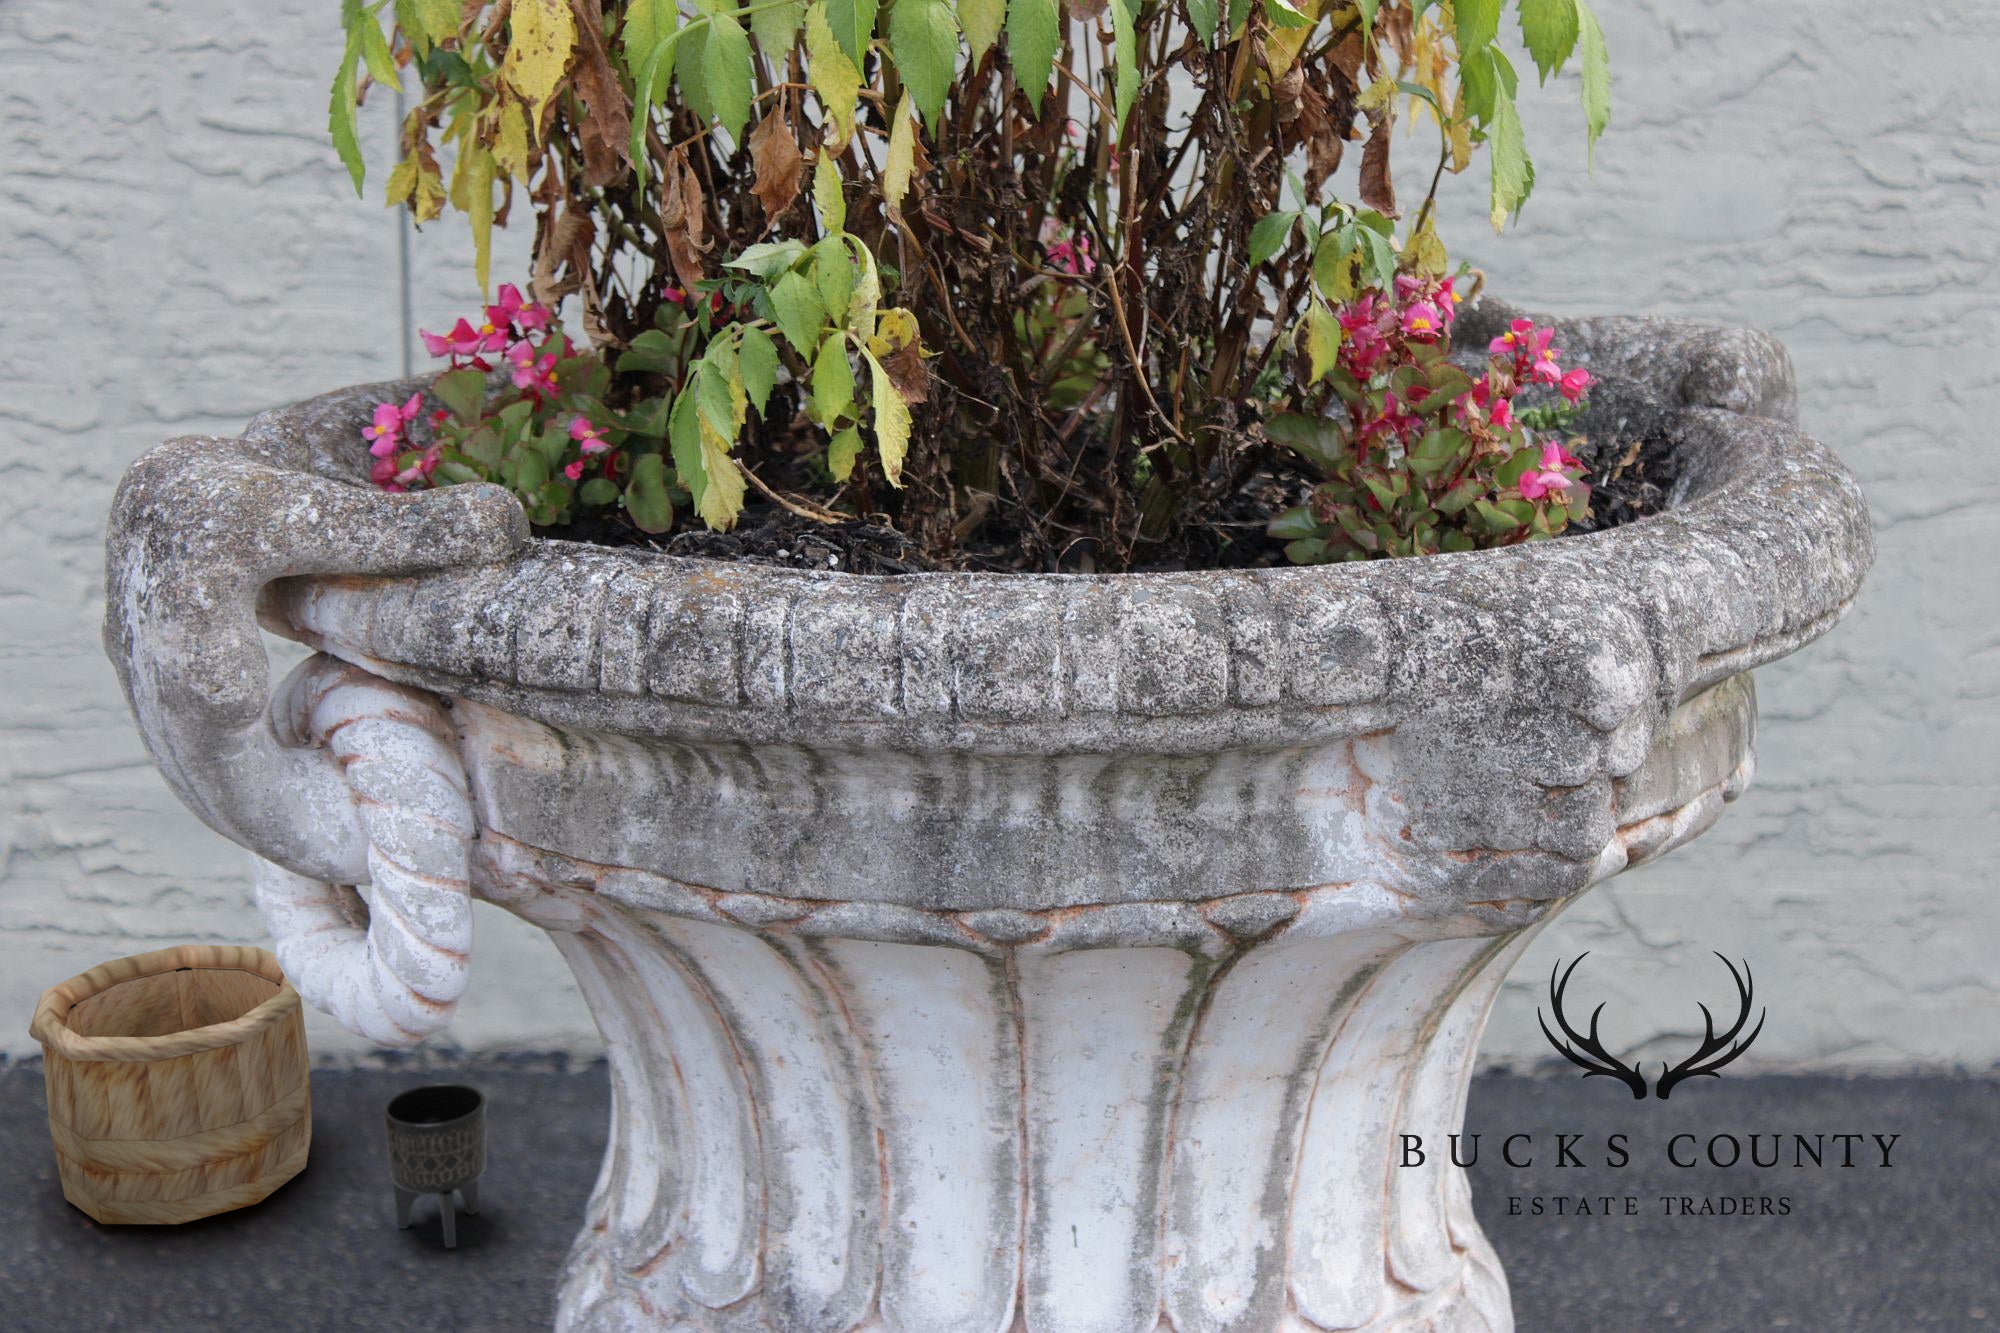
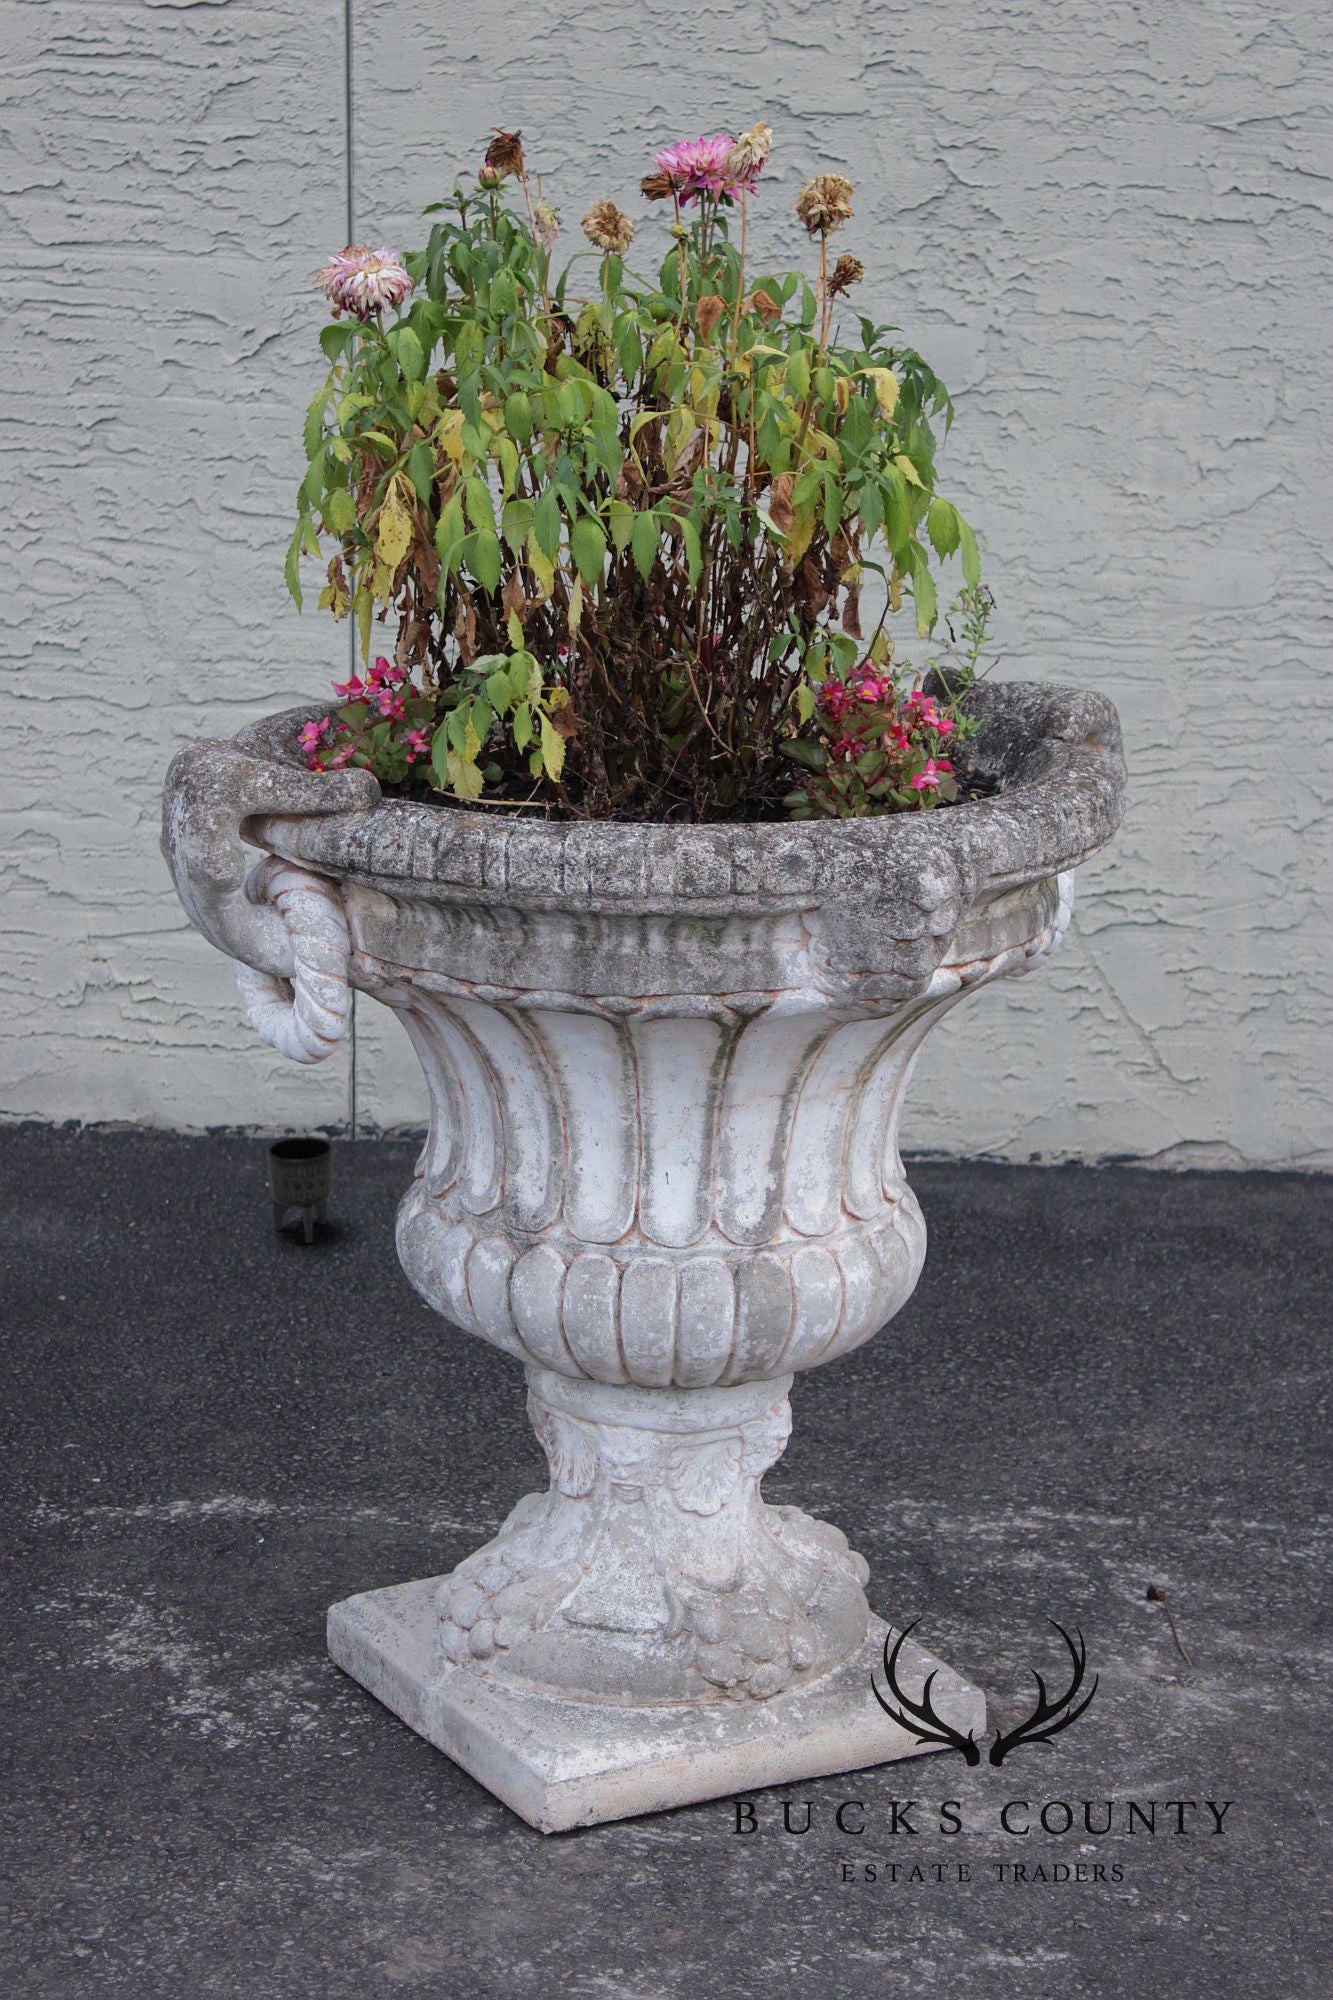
wooden bucket: present [29,945,312,1224] -> none [38,1043,215,1221]

